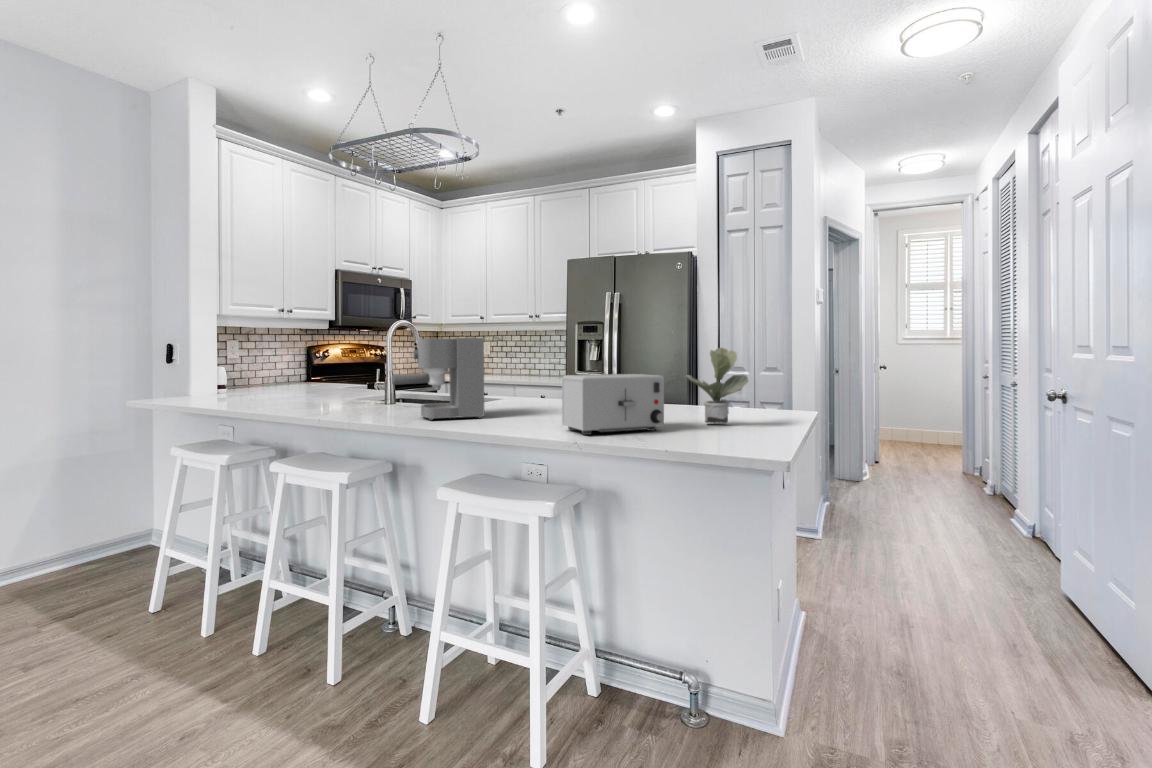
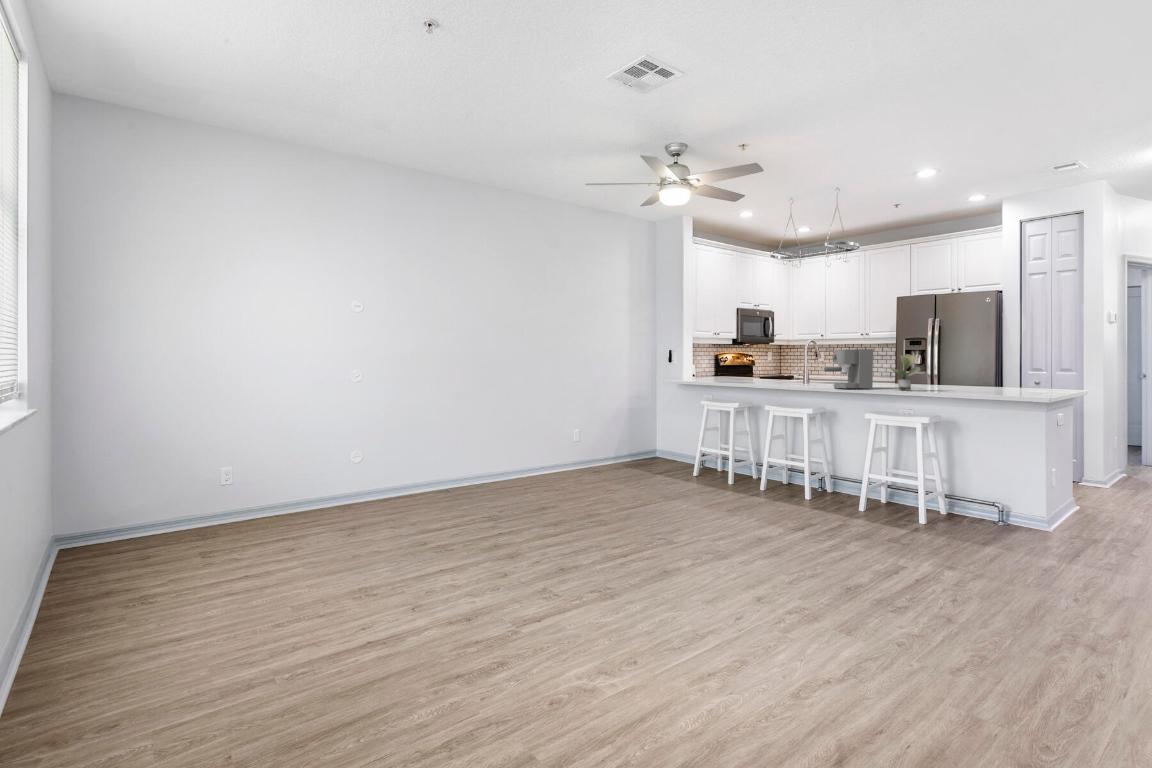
potted plant: present [685,348,748,423] -> present [889,354,920,390]
toaster: present [562,374,664,435] -> none [925,366,984,393]

